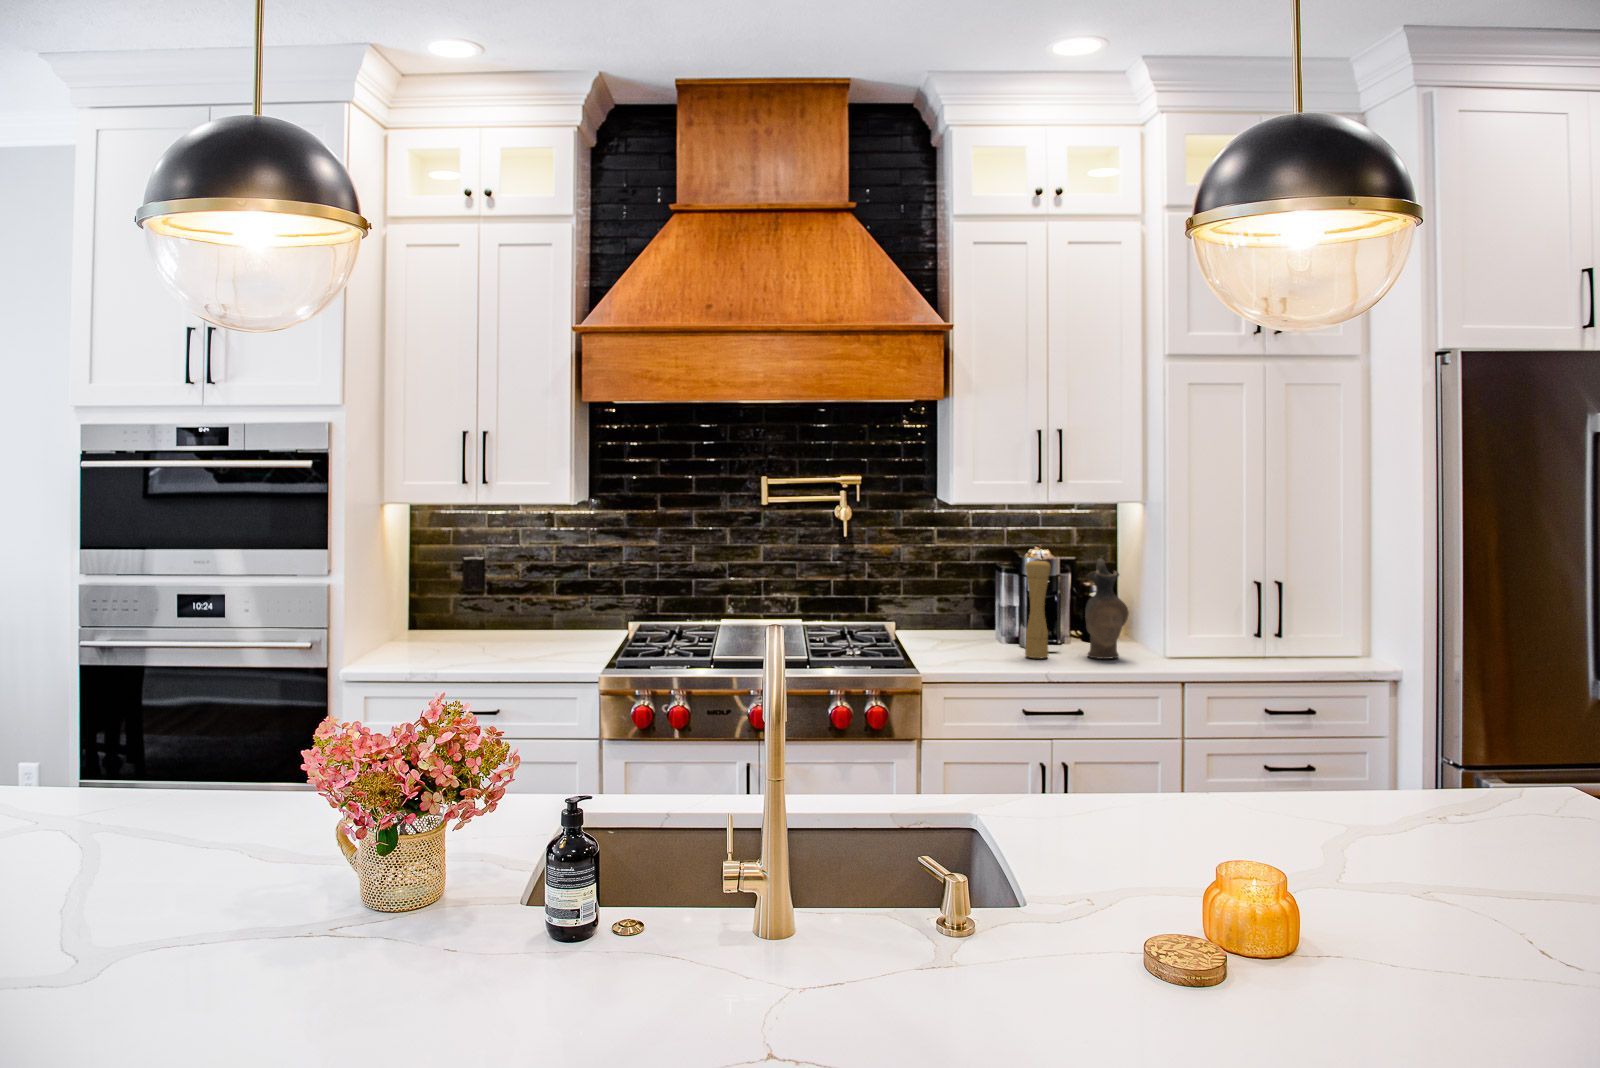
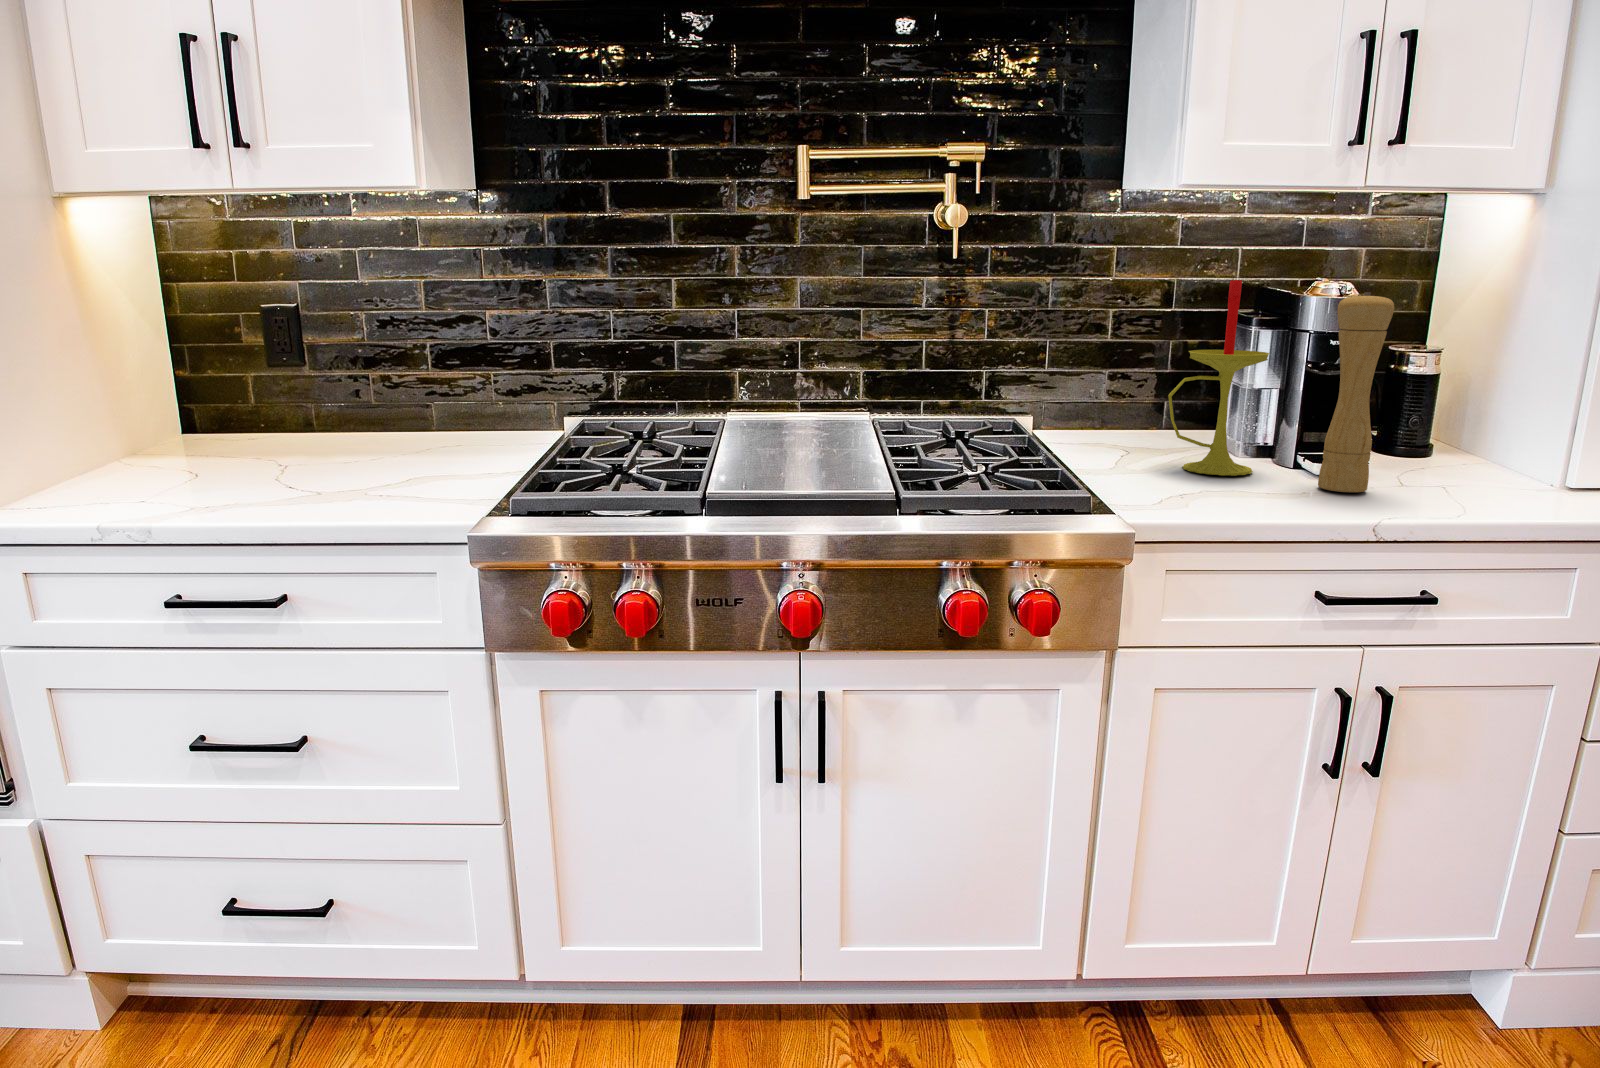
candle: none [953,548,1002,651] -> present [1168,280,1269,476]
ceramic pitcher: present [1085,558,1129,659] -> none [1437,292,1548,493]

